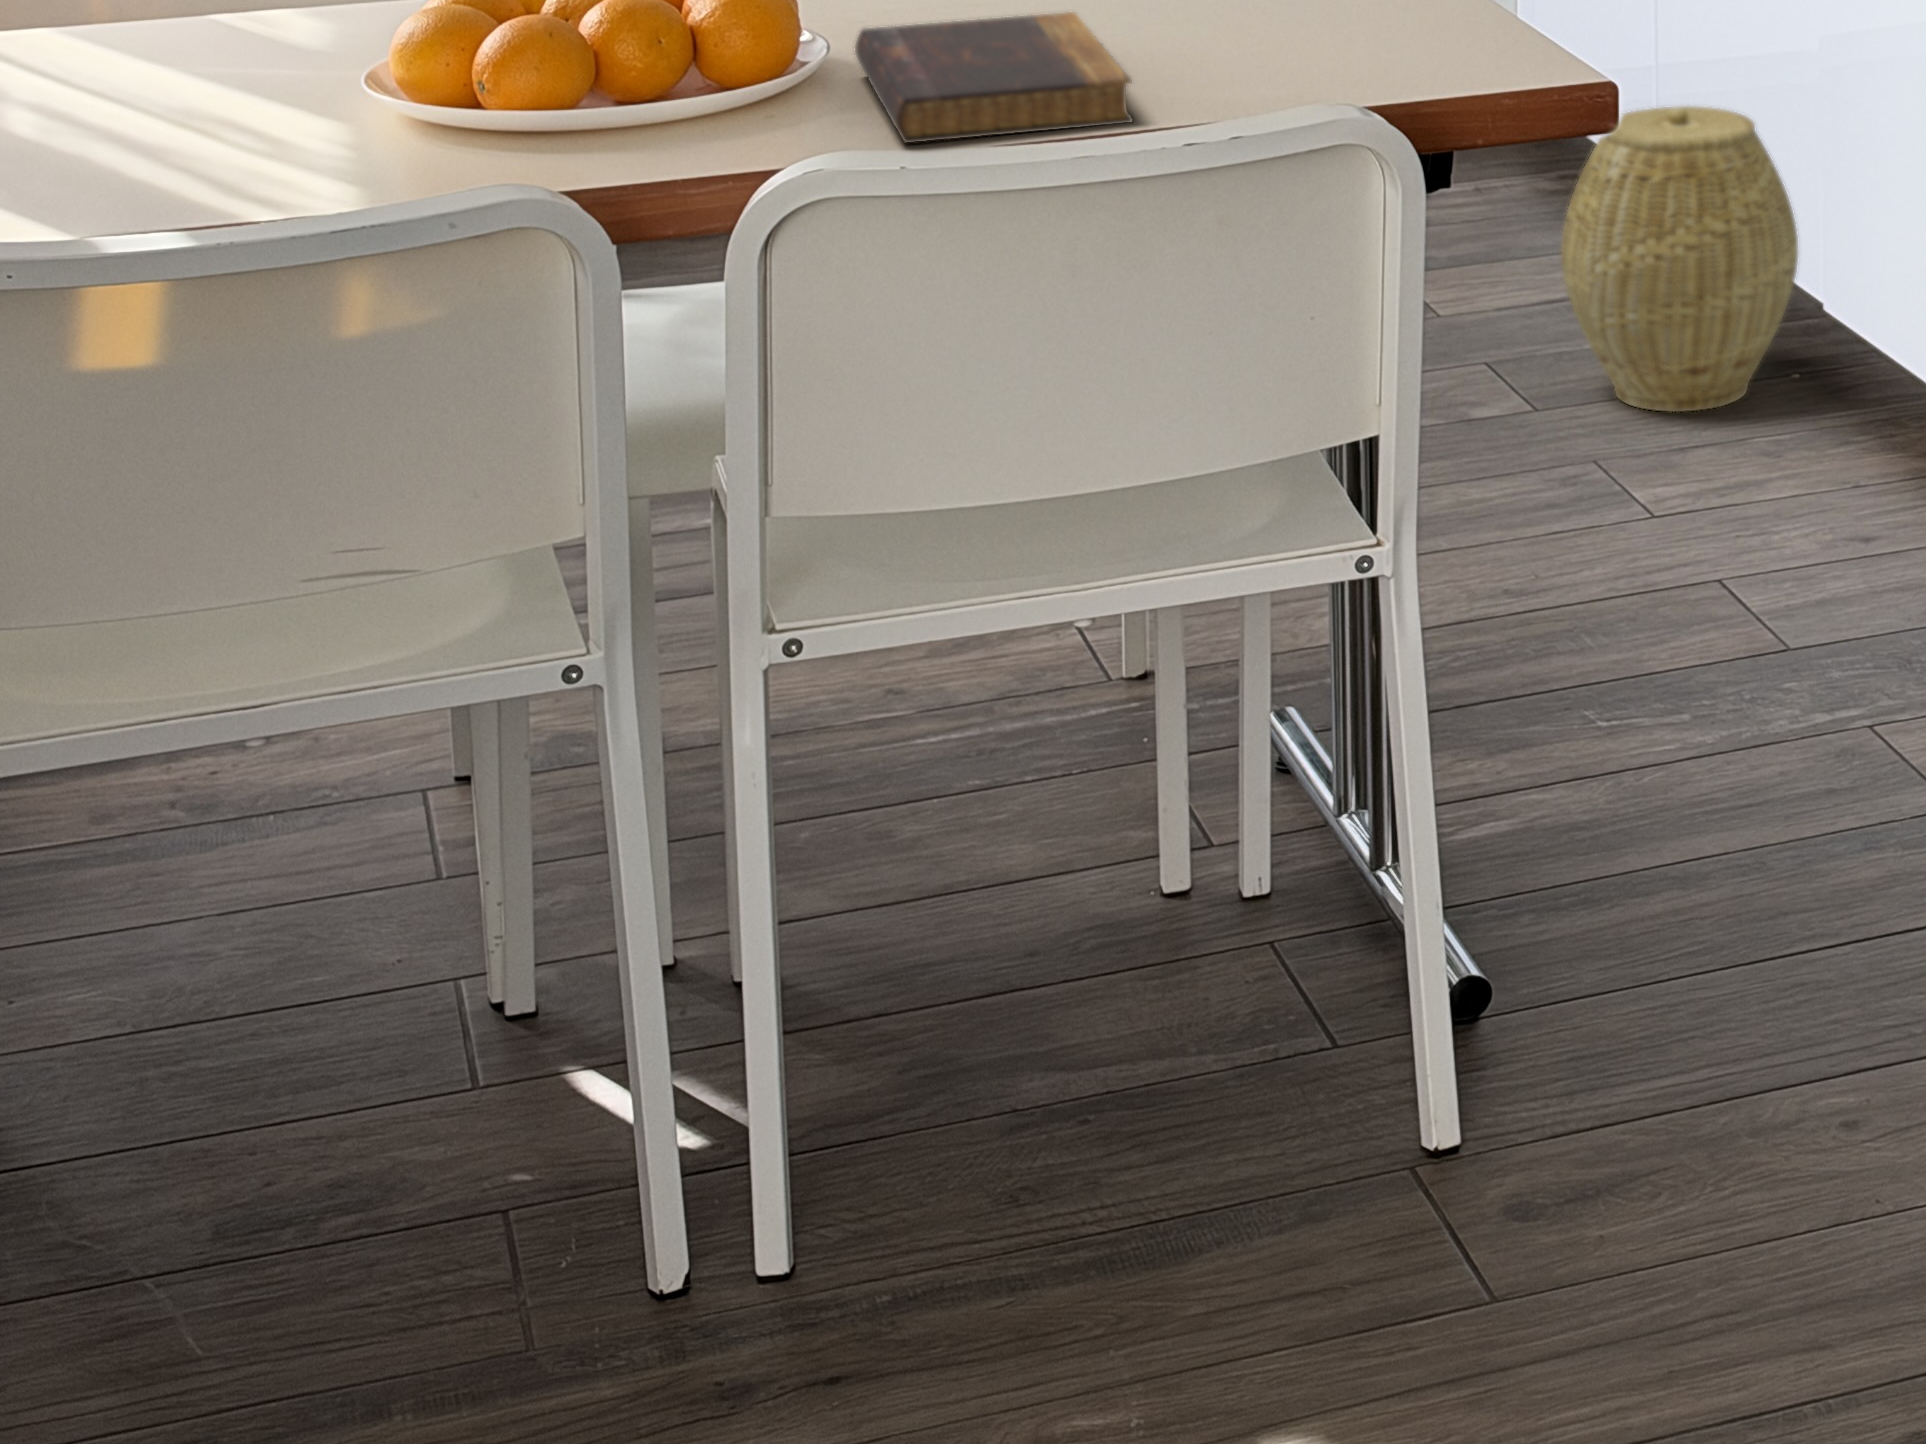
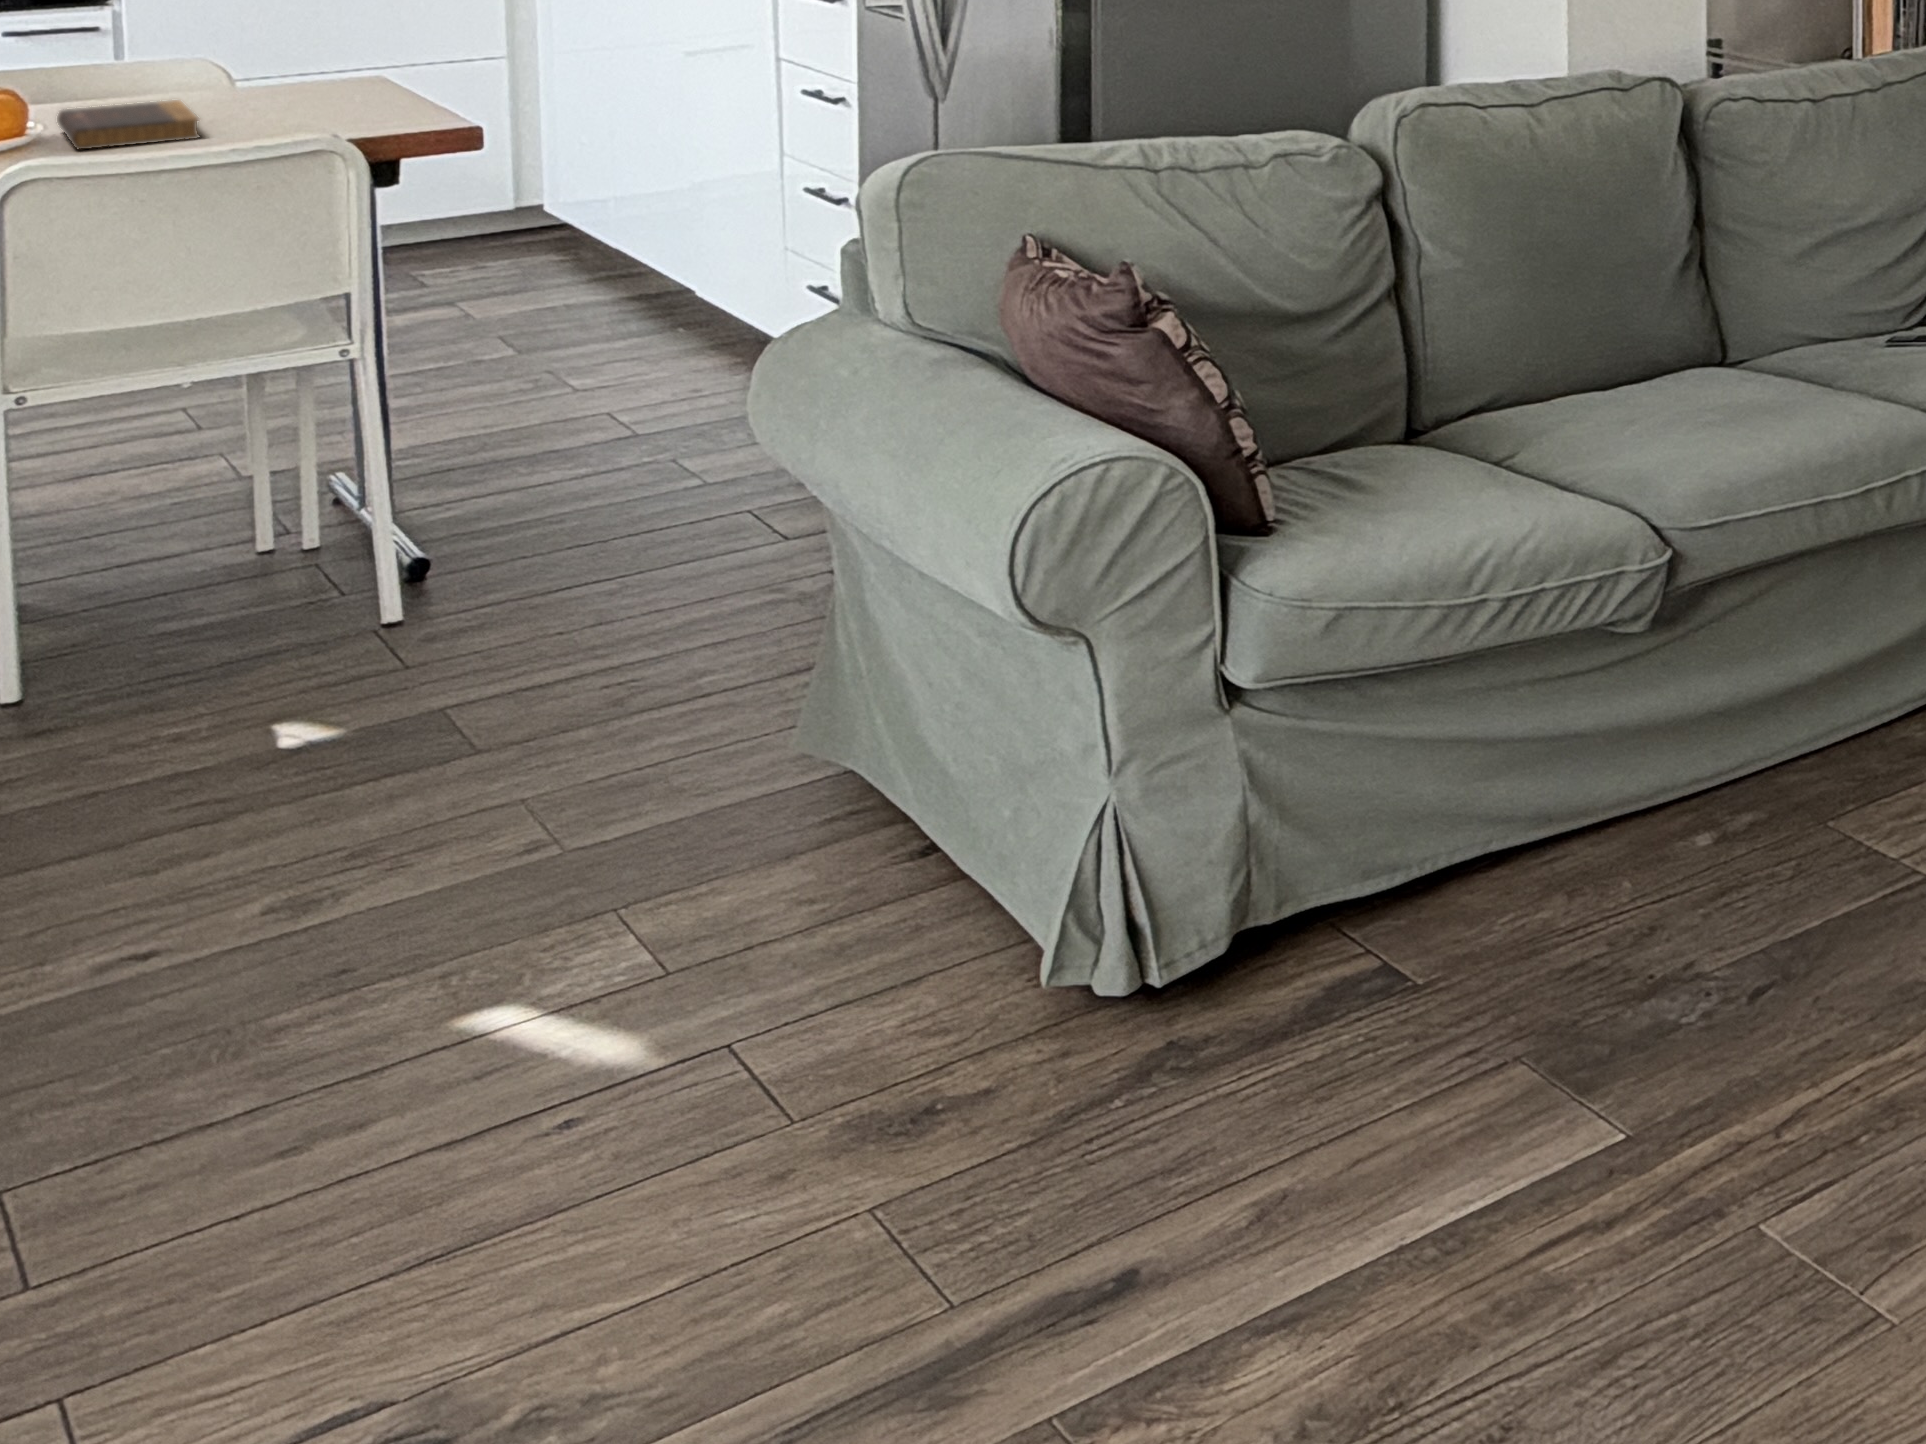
woven basket: present [1561,106,1798,412] -> none [535,187,674,343]

